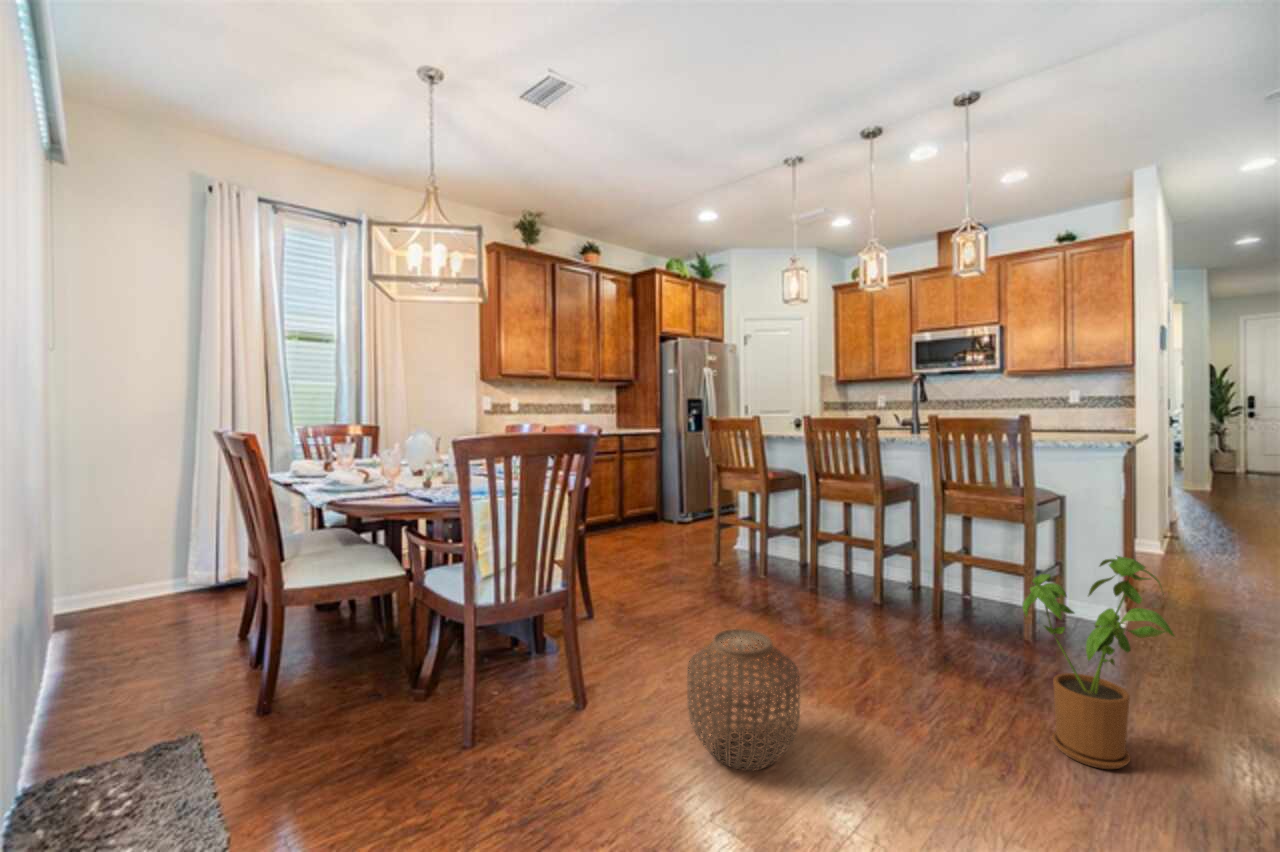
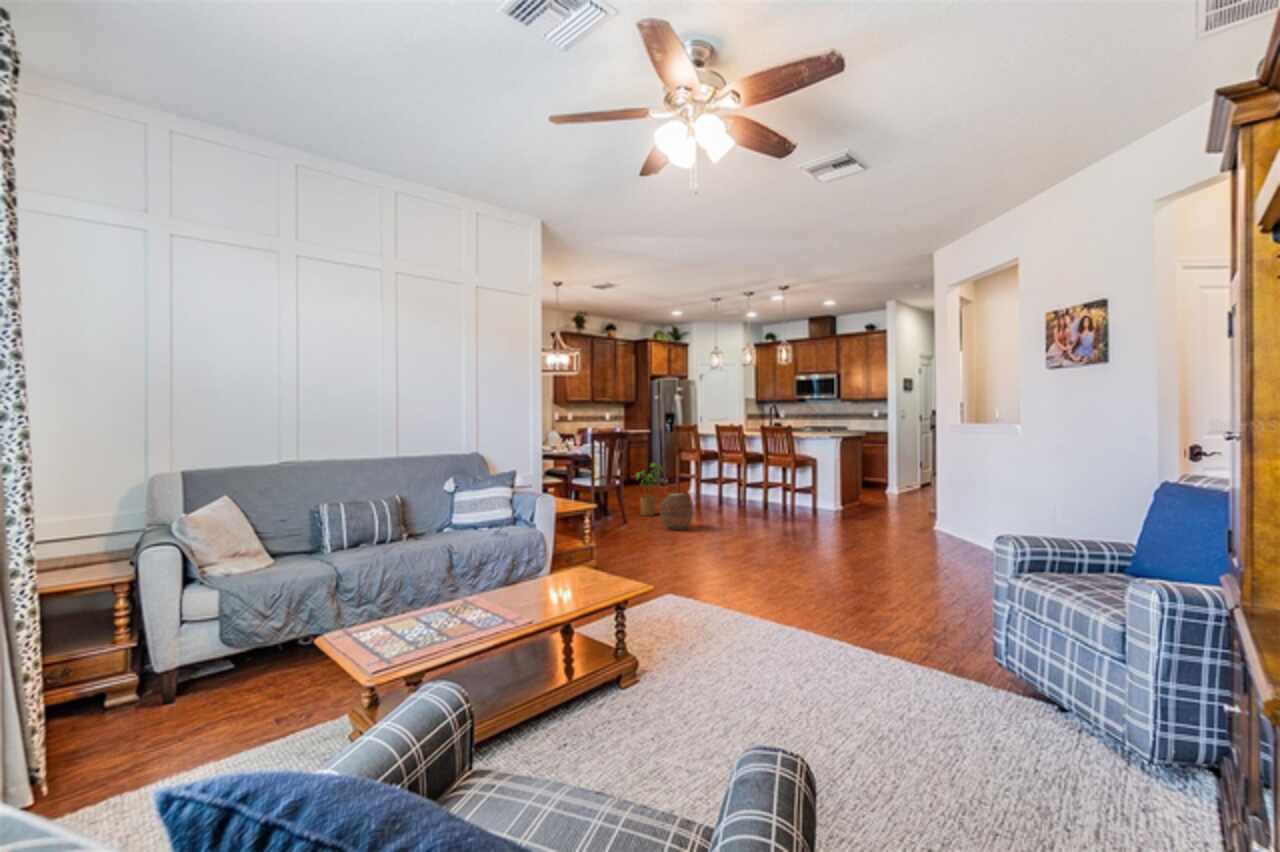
house plant: present [1023,555,1174,769] -> present [636,463,663,516]

